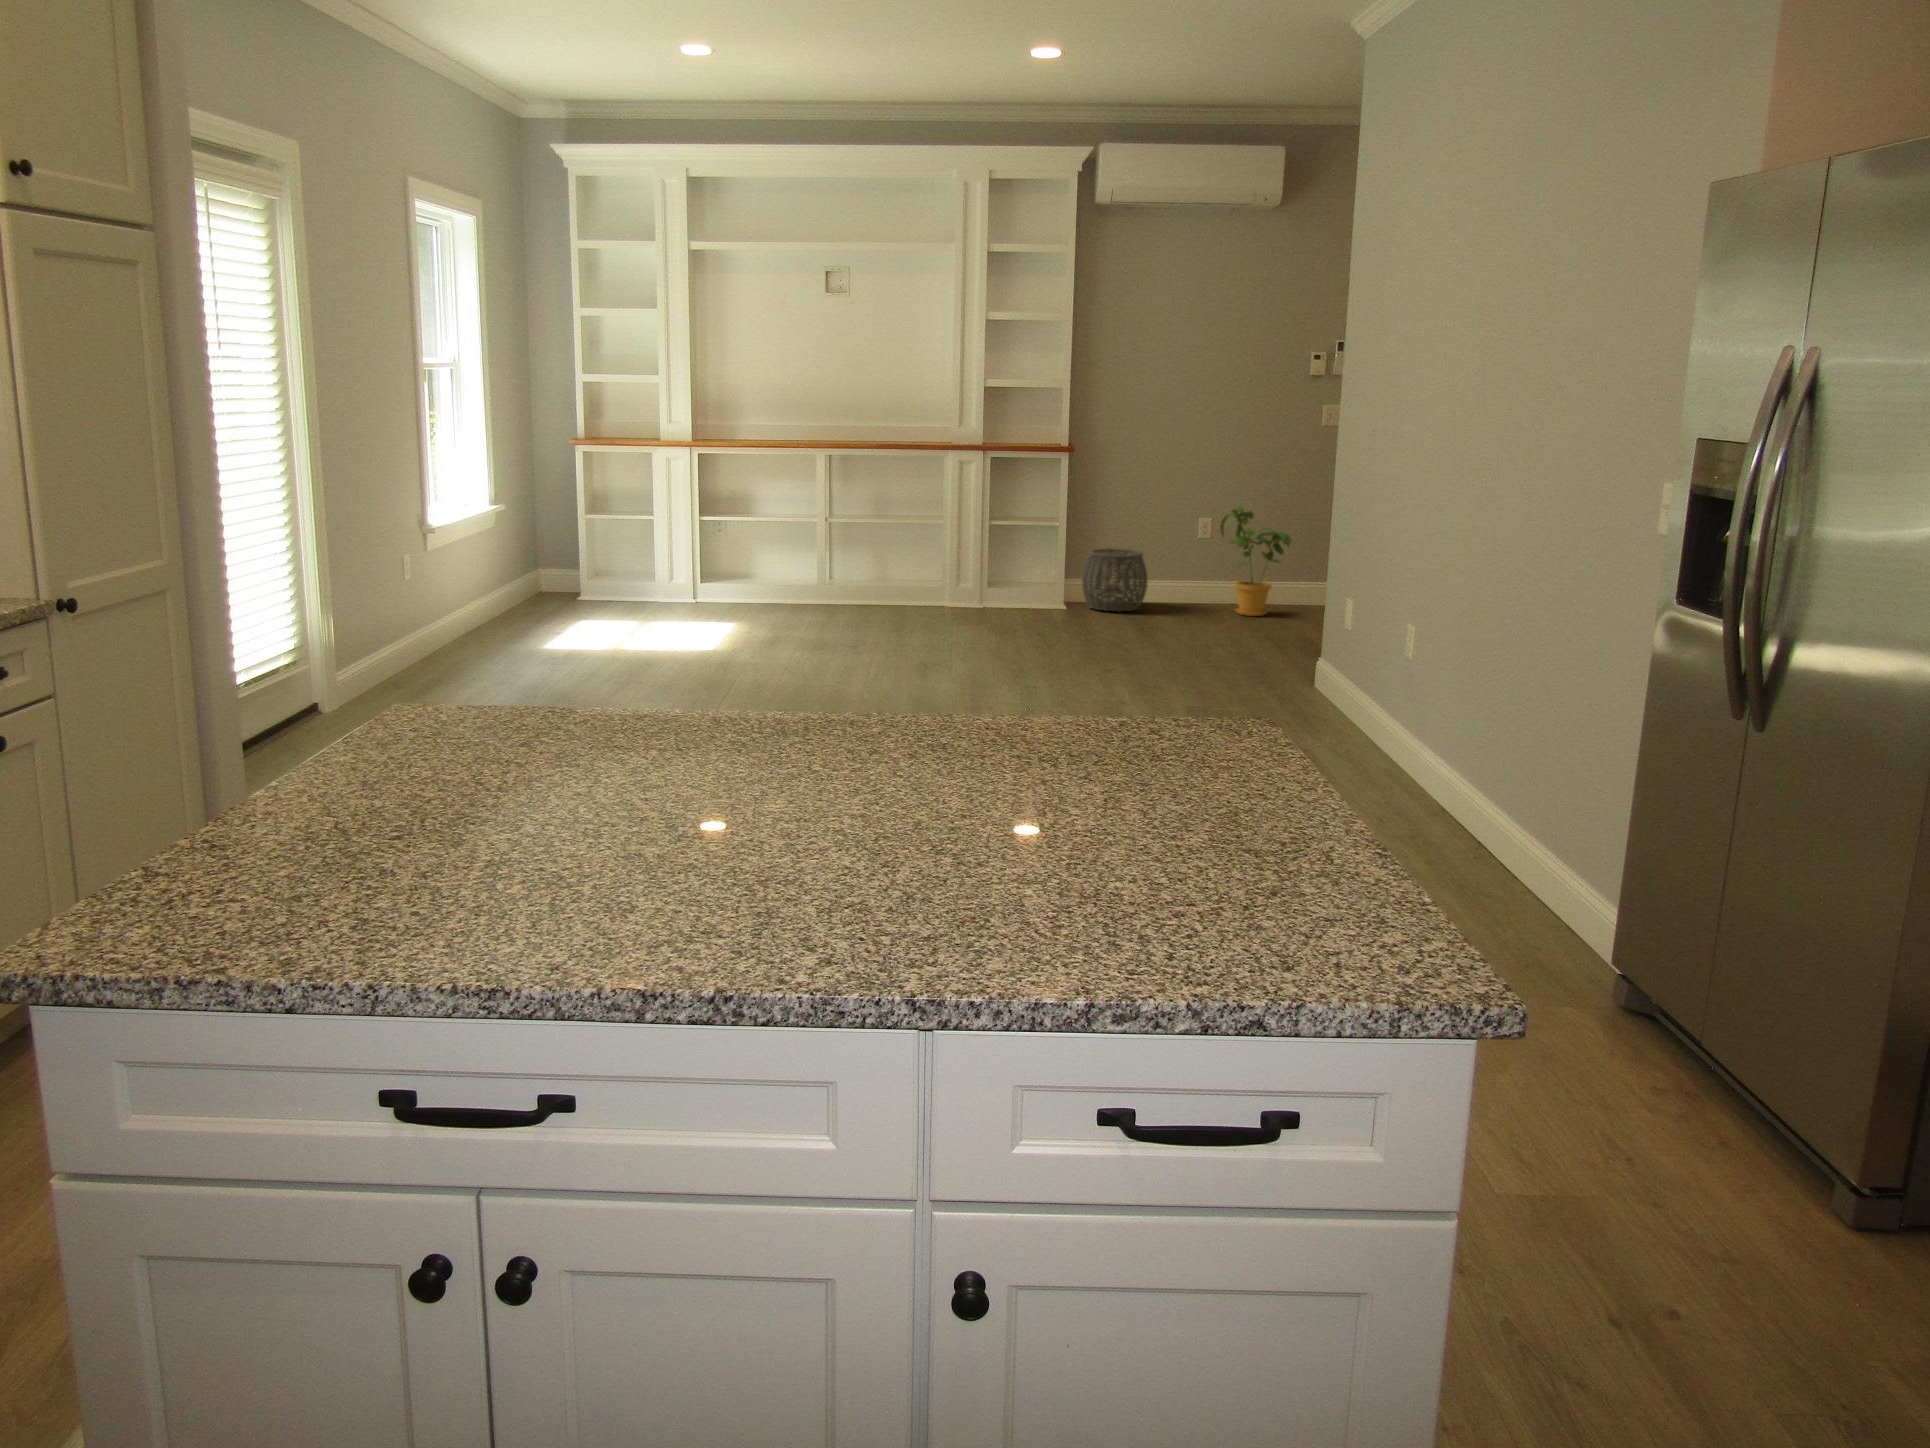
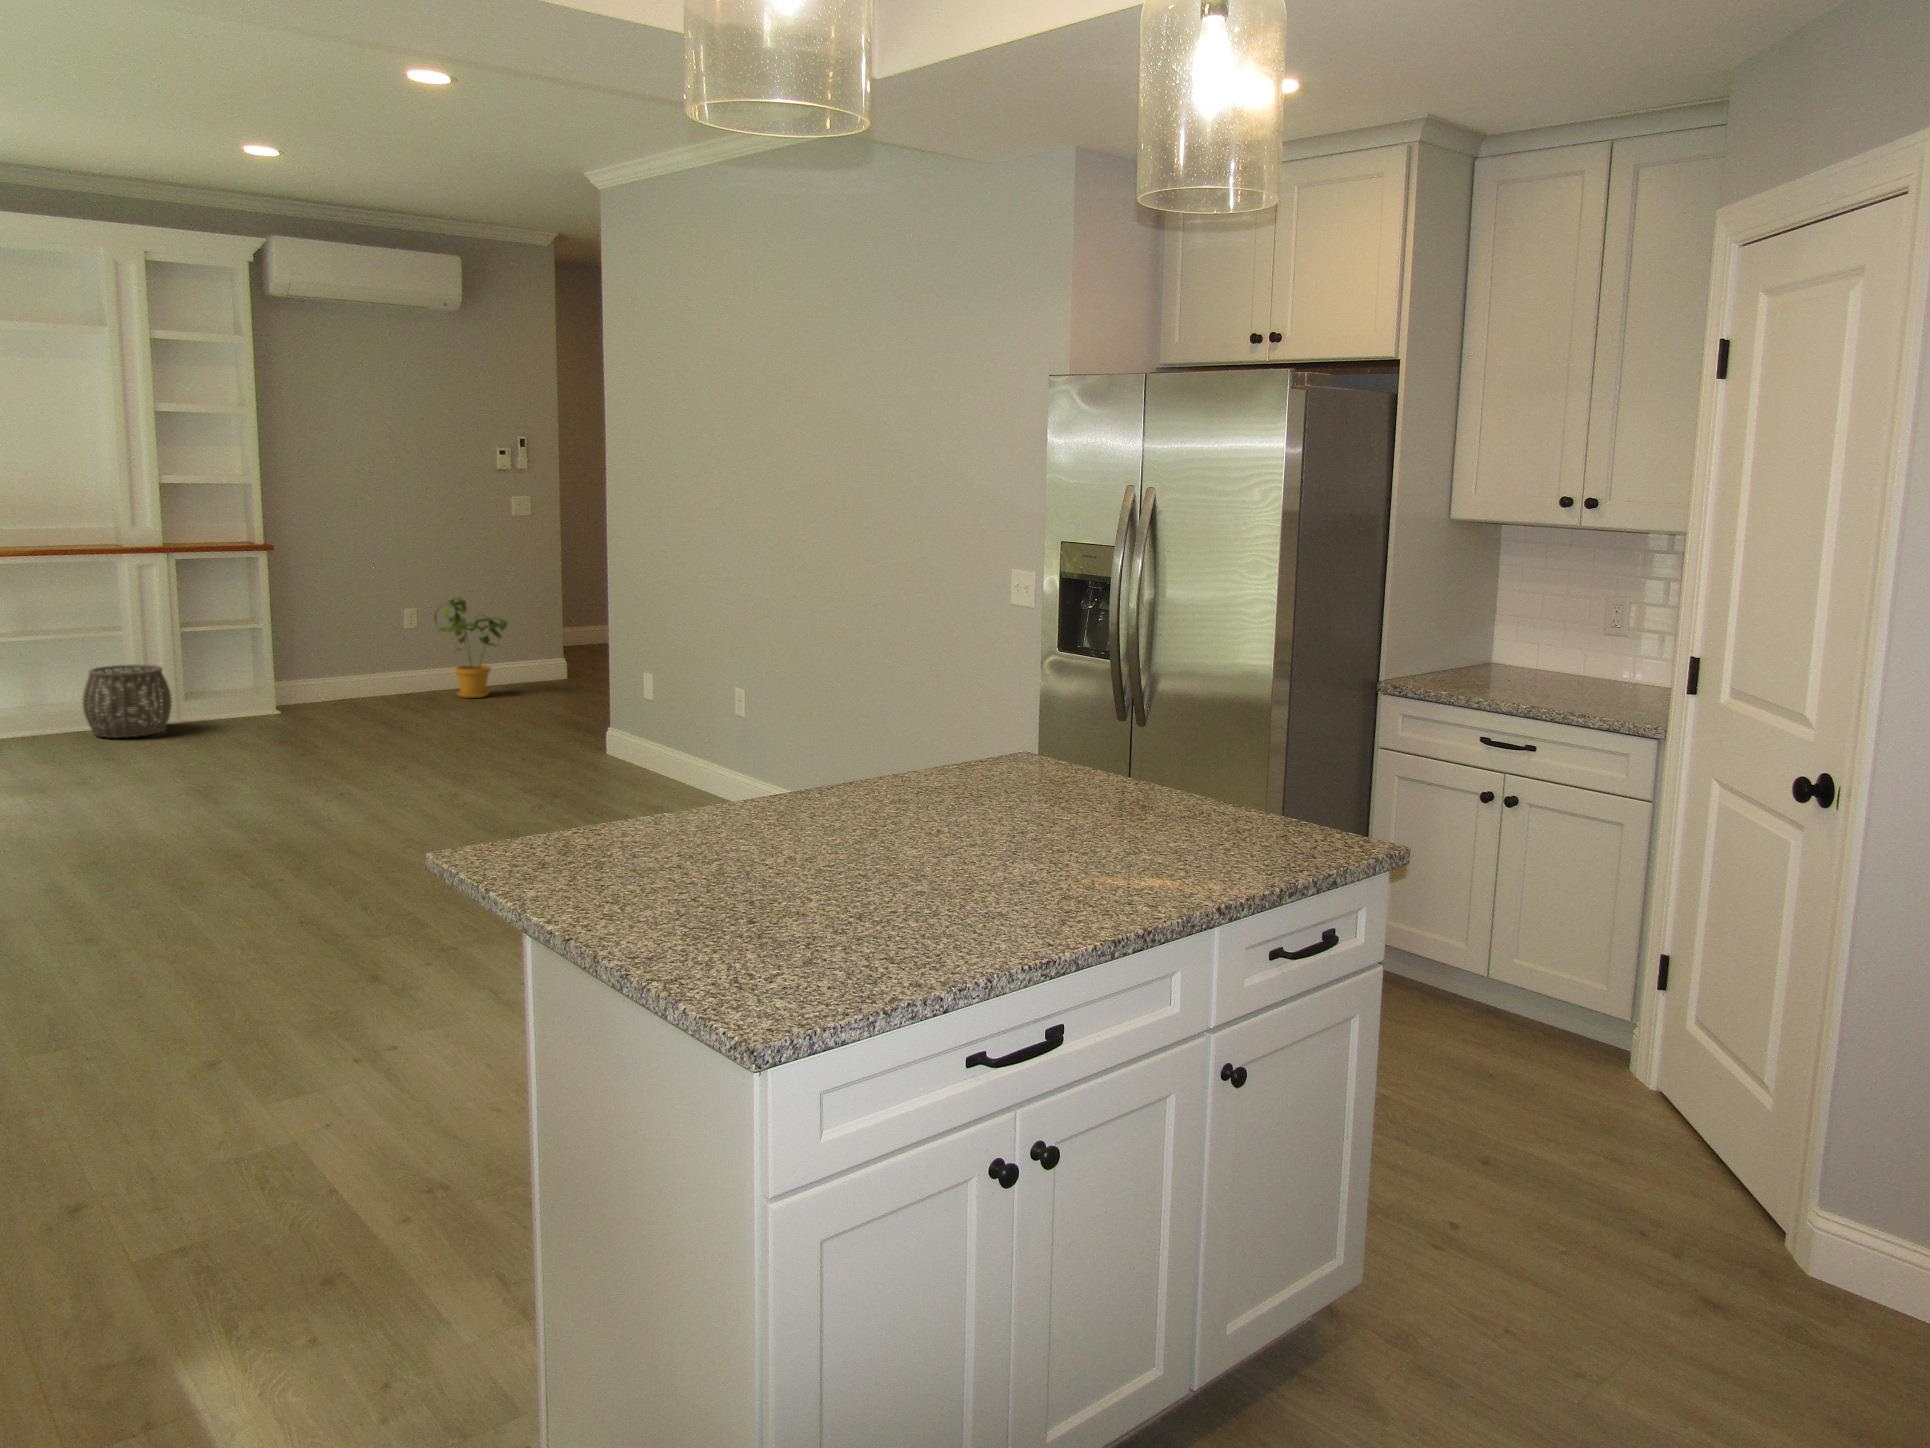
woven basket: present [1082,548,1148,612] -> present [82,664,172,738]

